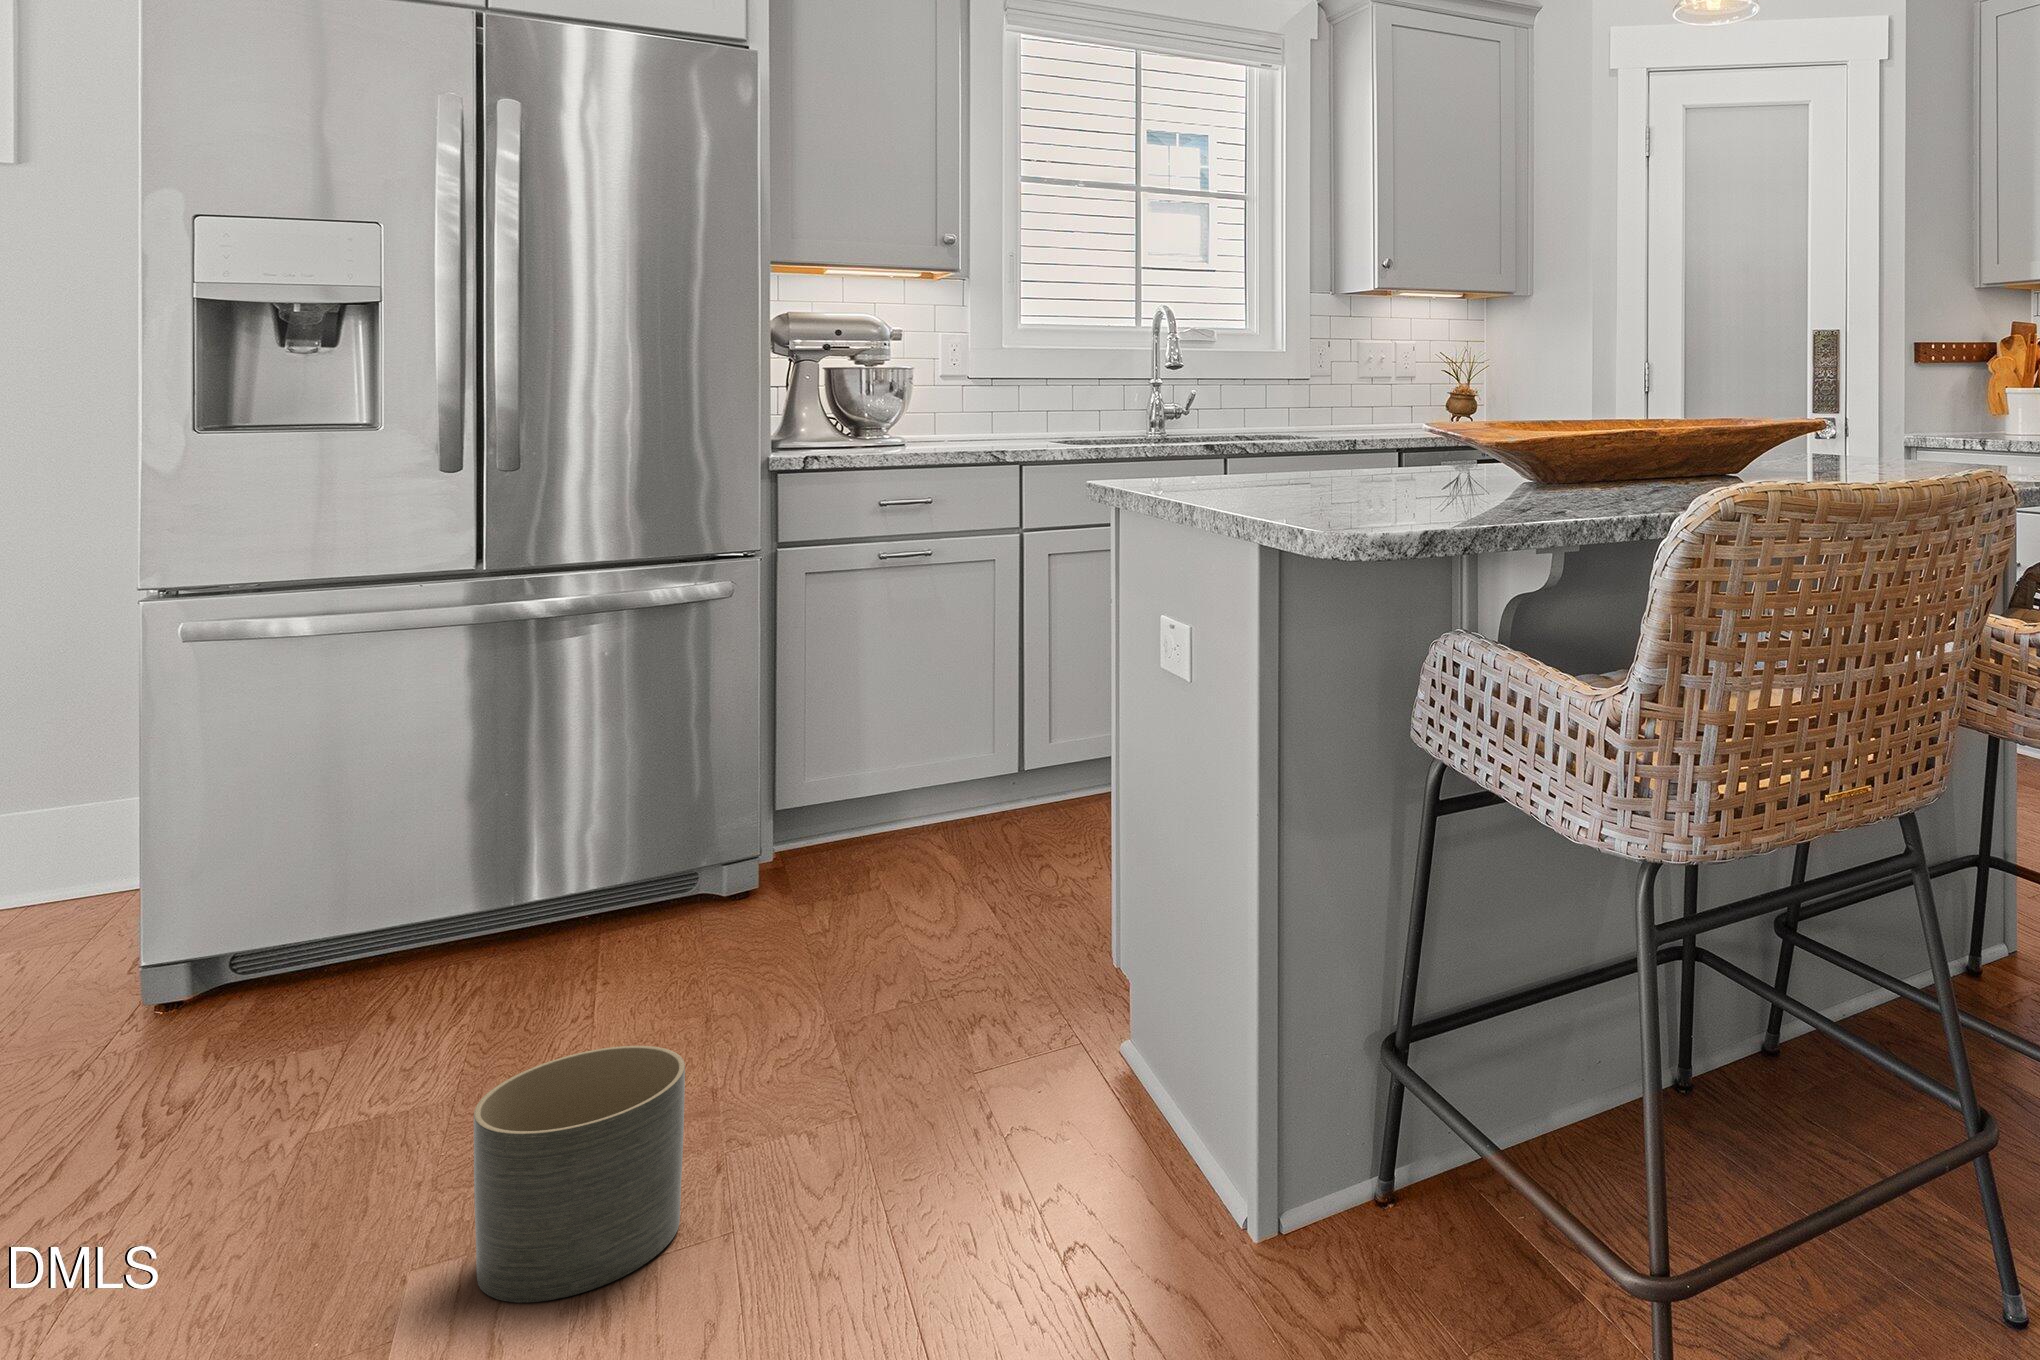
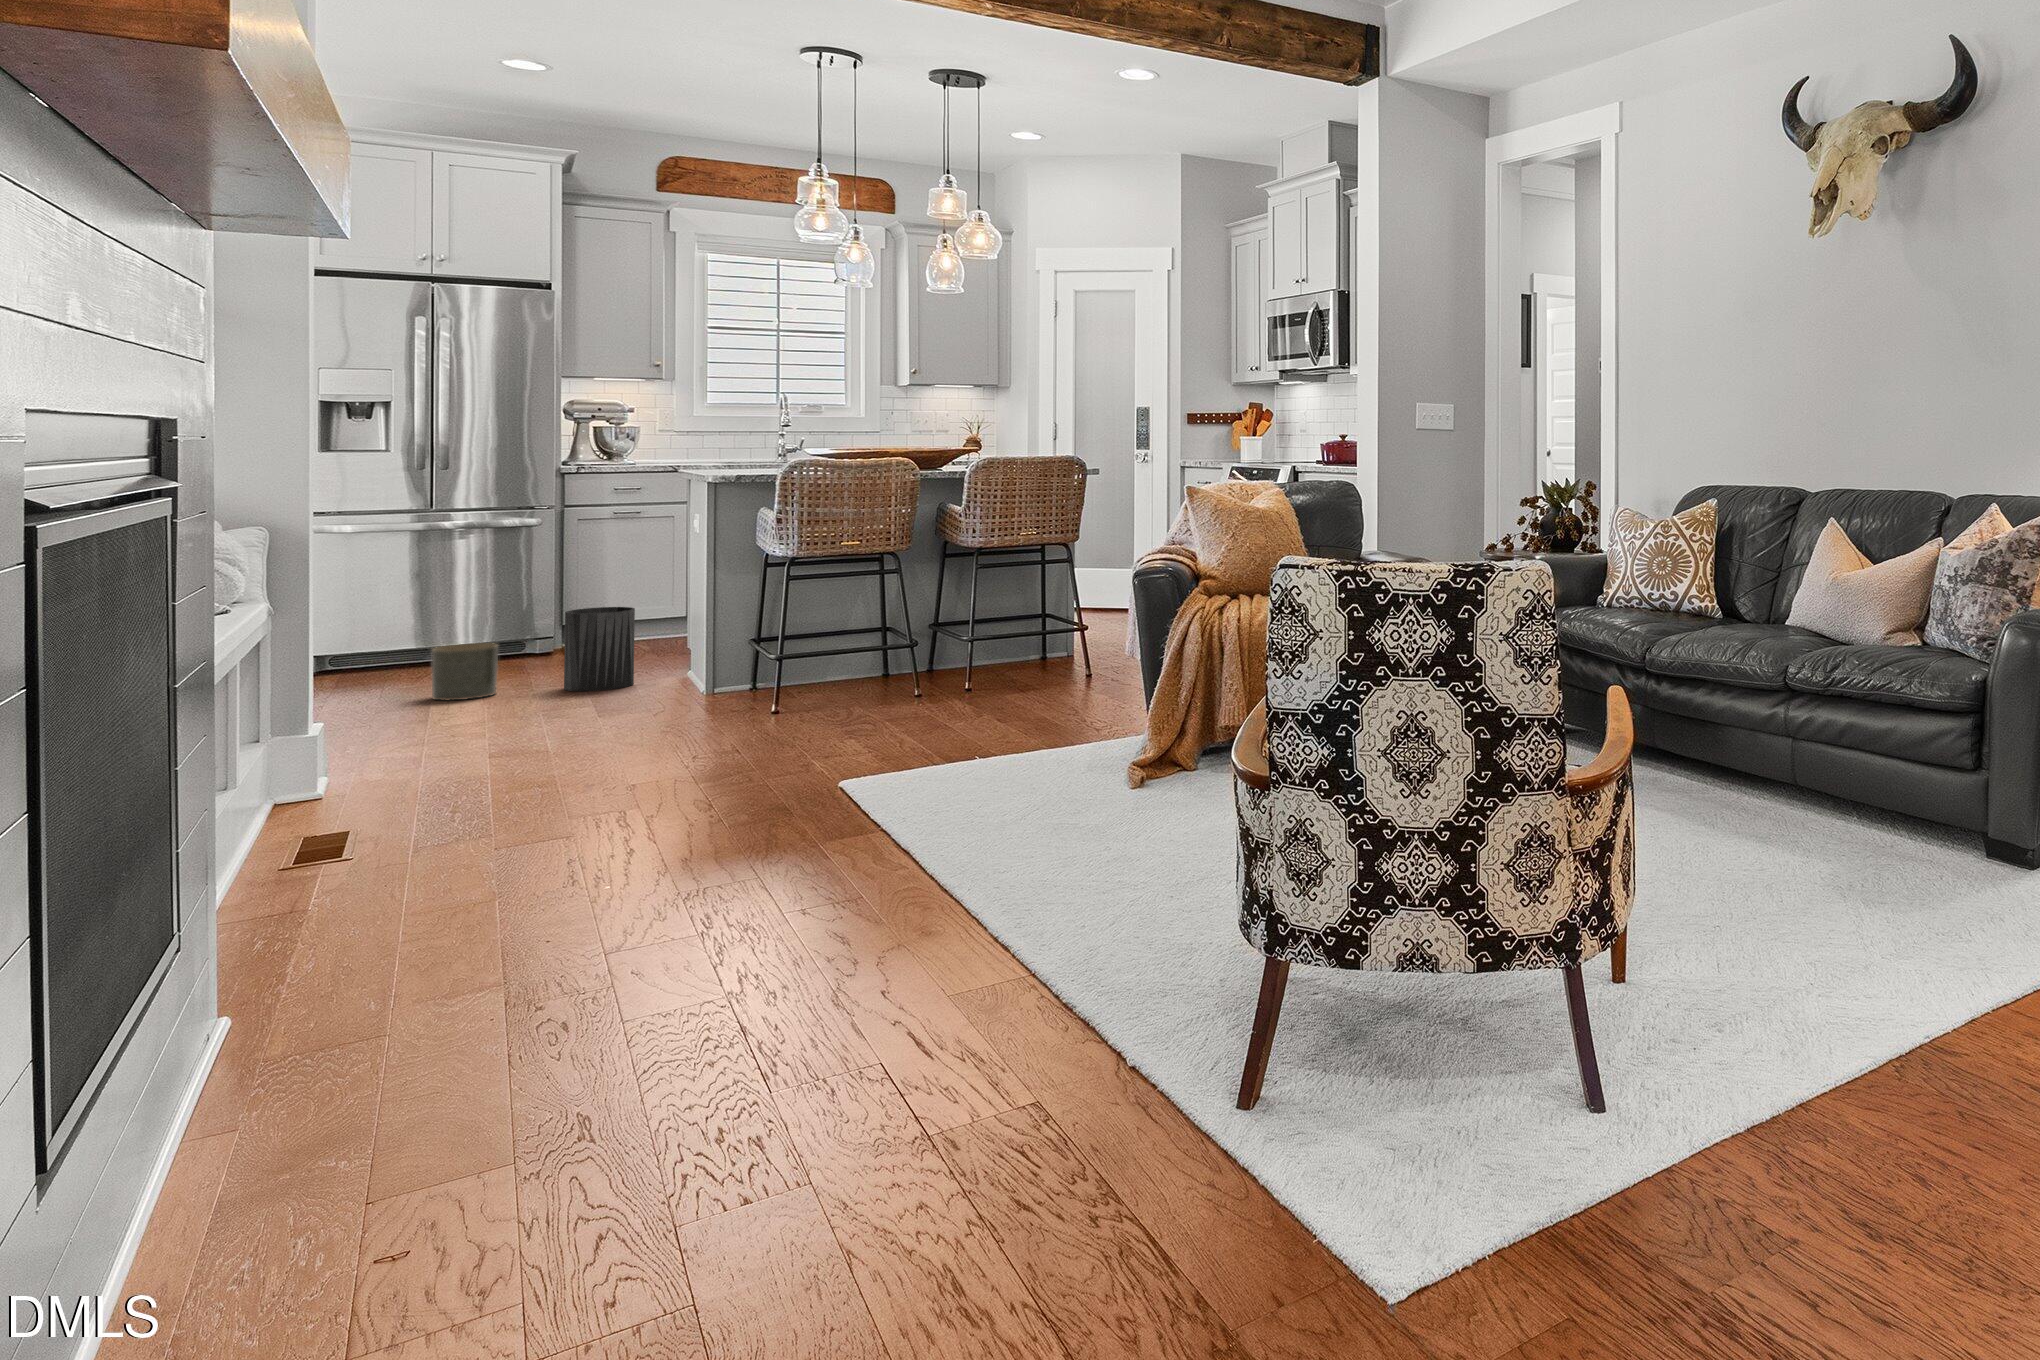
trash can: none [877,885,1067,1198] -> present [564,607,635,691]

